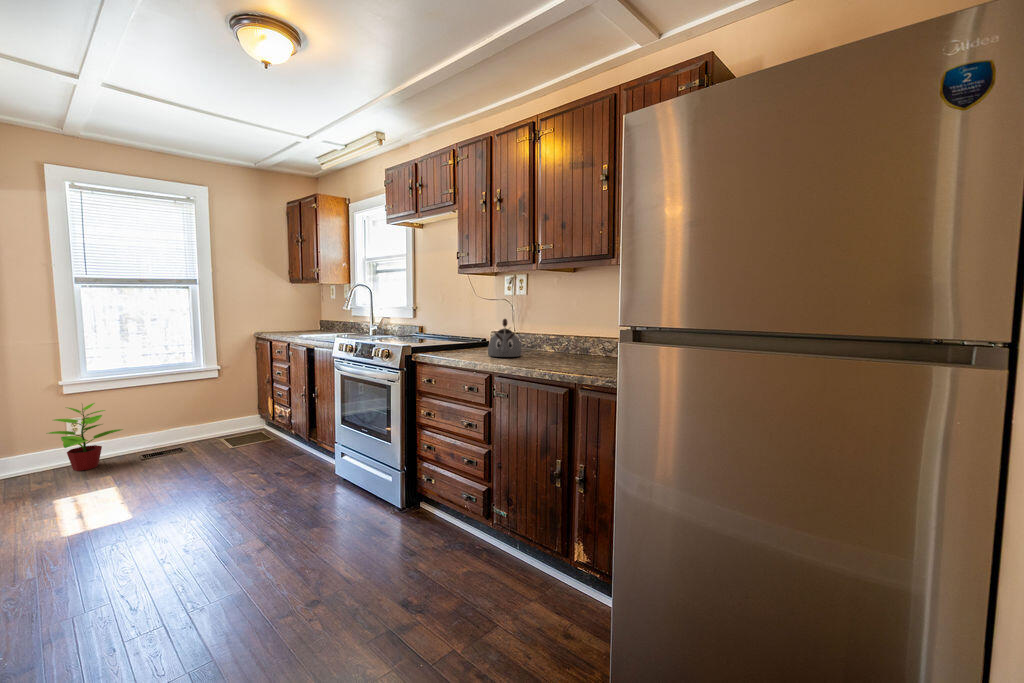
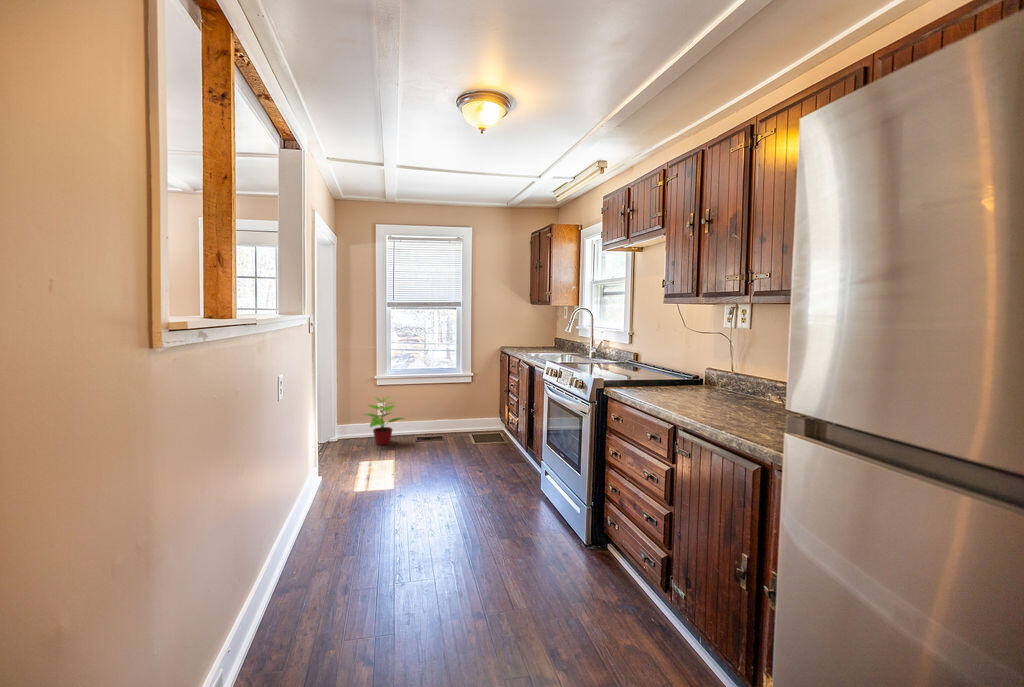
kettle: present [488,319,522,357] -> none [682,360,724,407]

